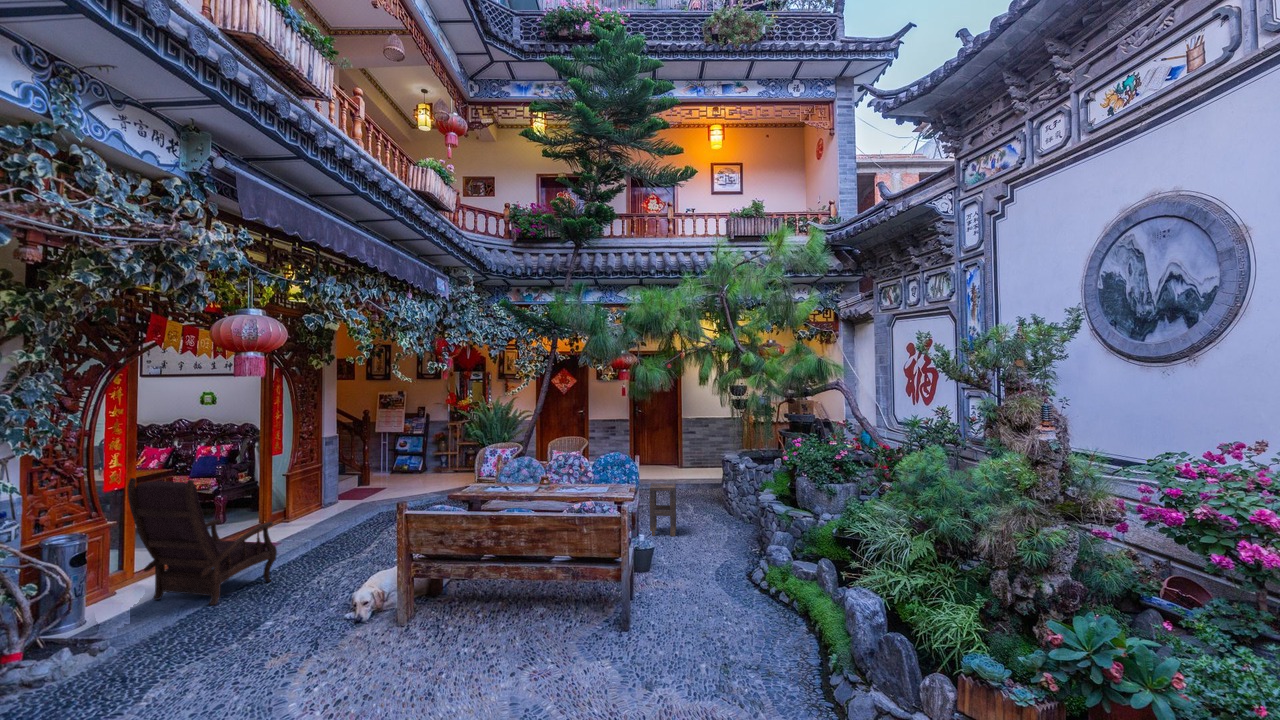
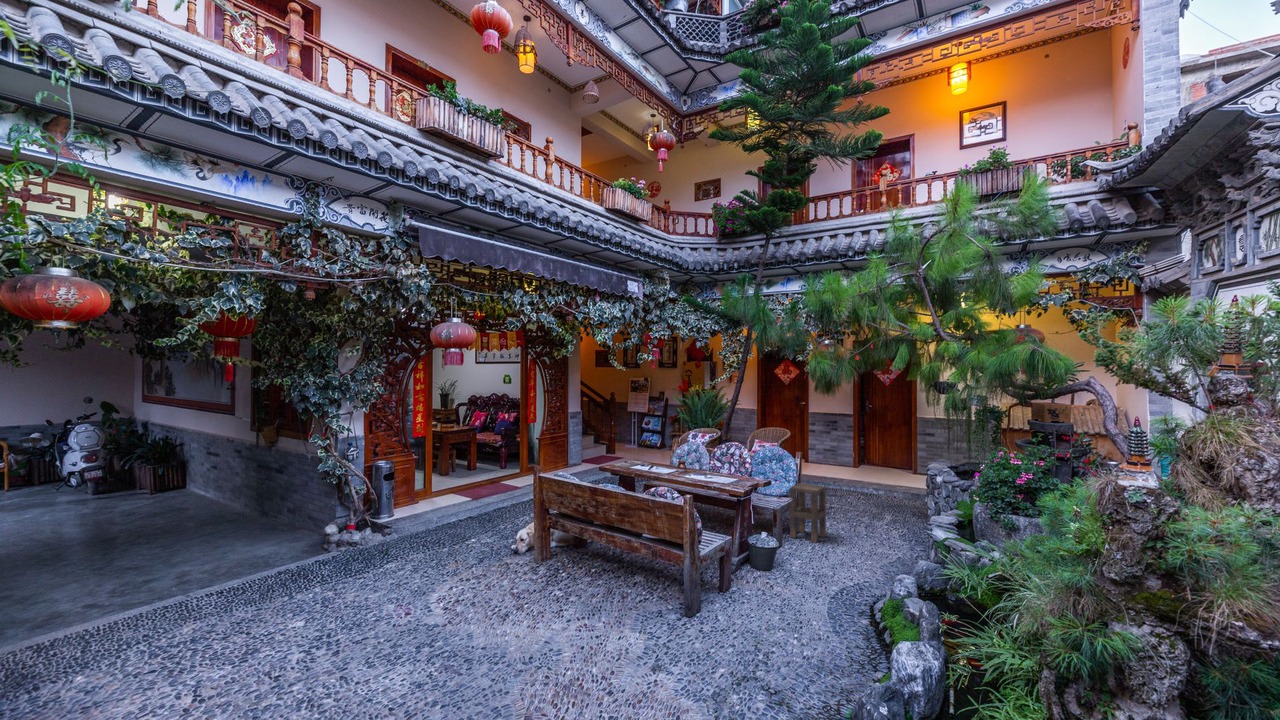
armchair: present [128,478,277,605] -> none [404,434,488,526]

